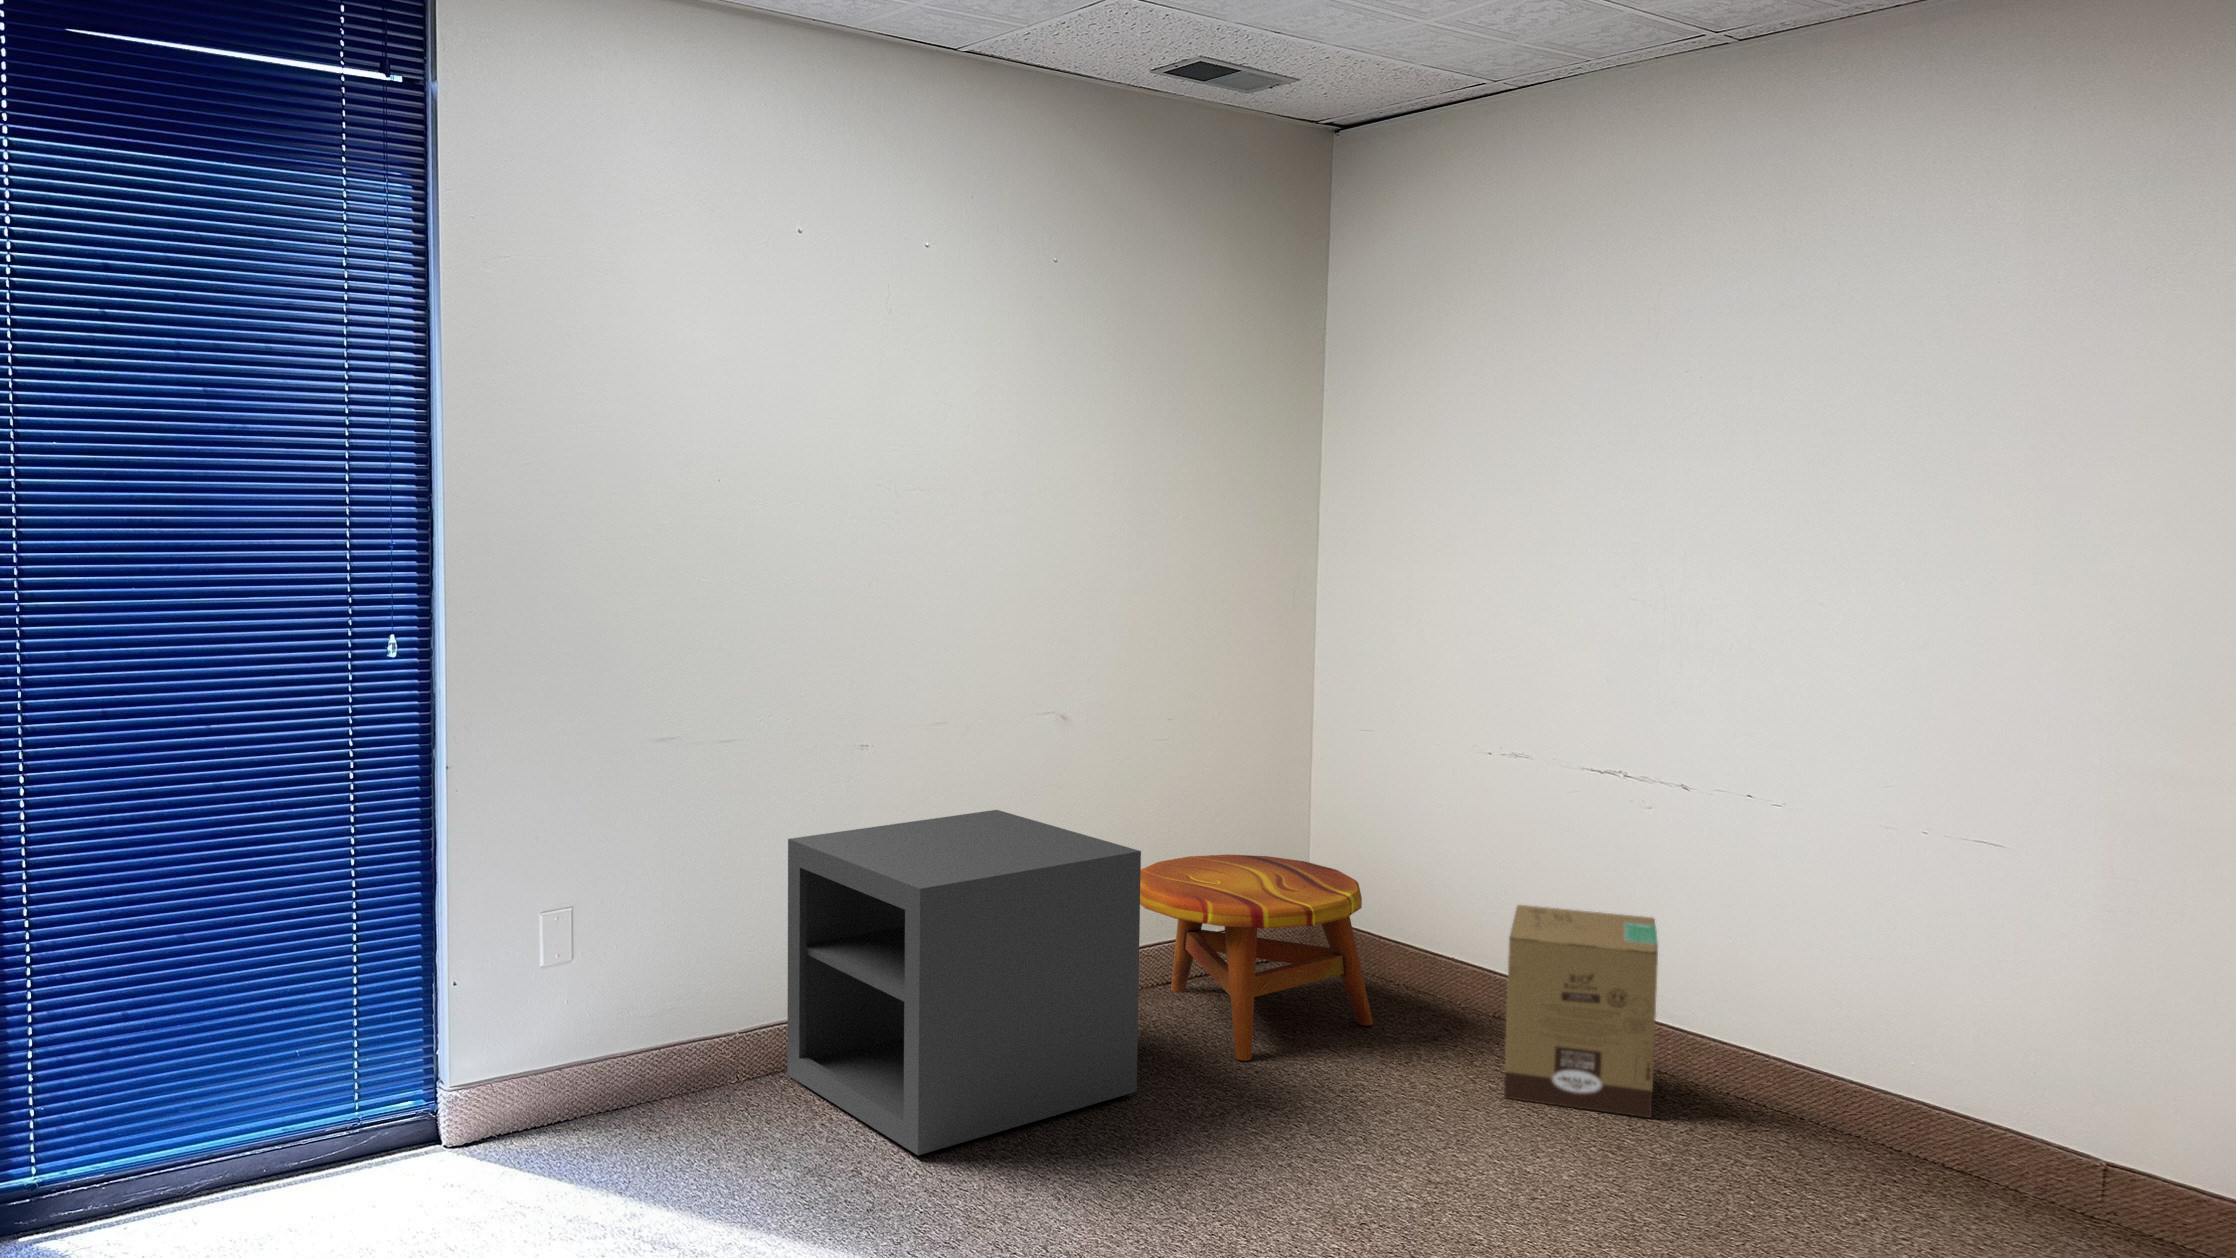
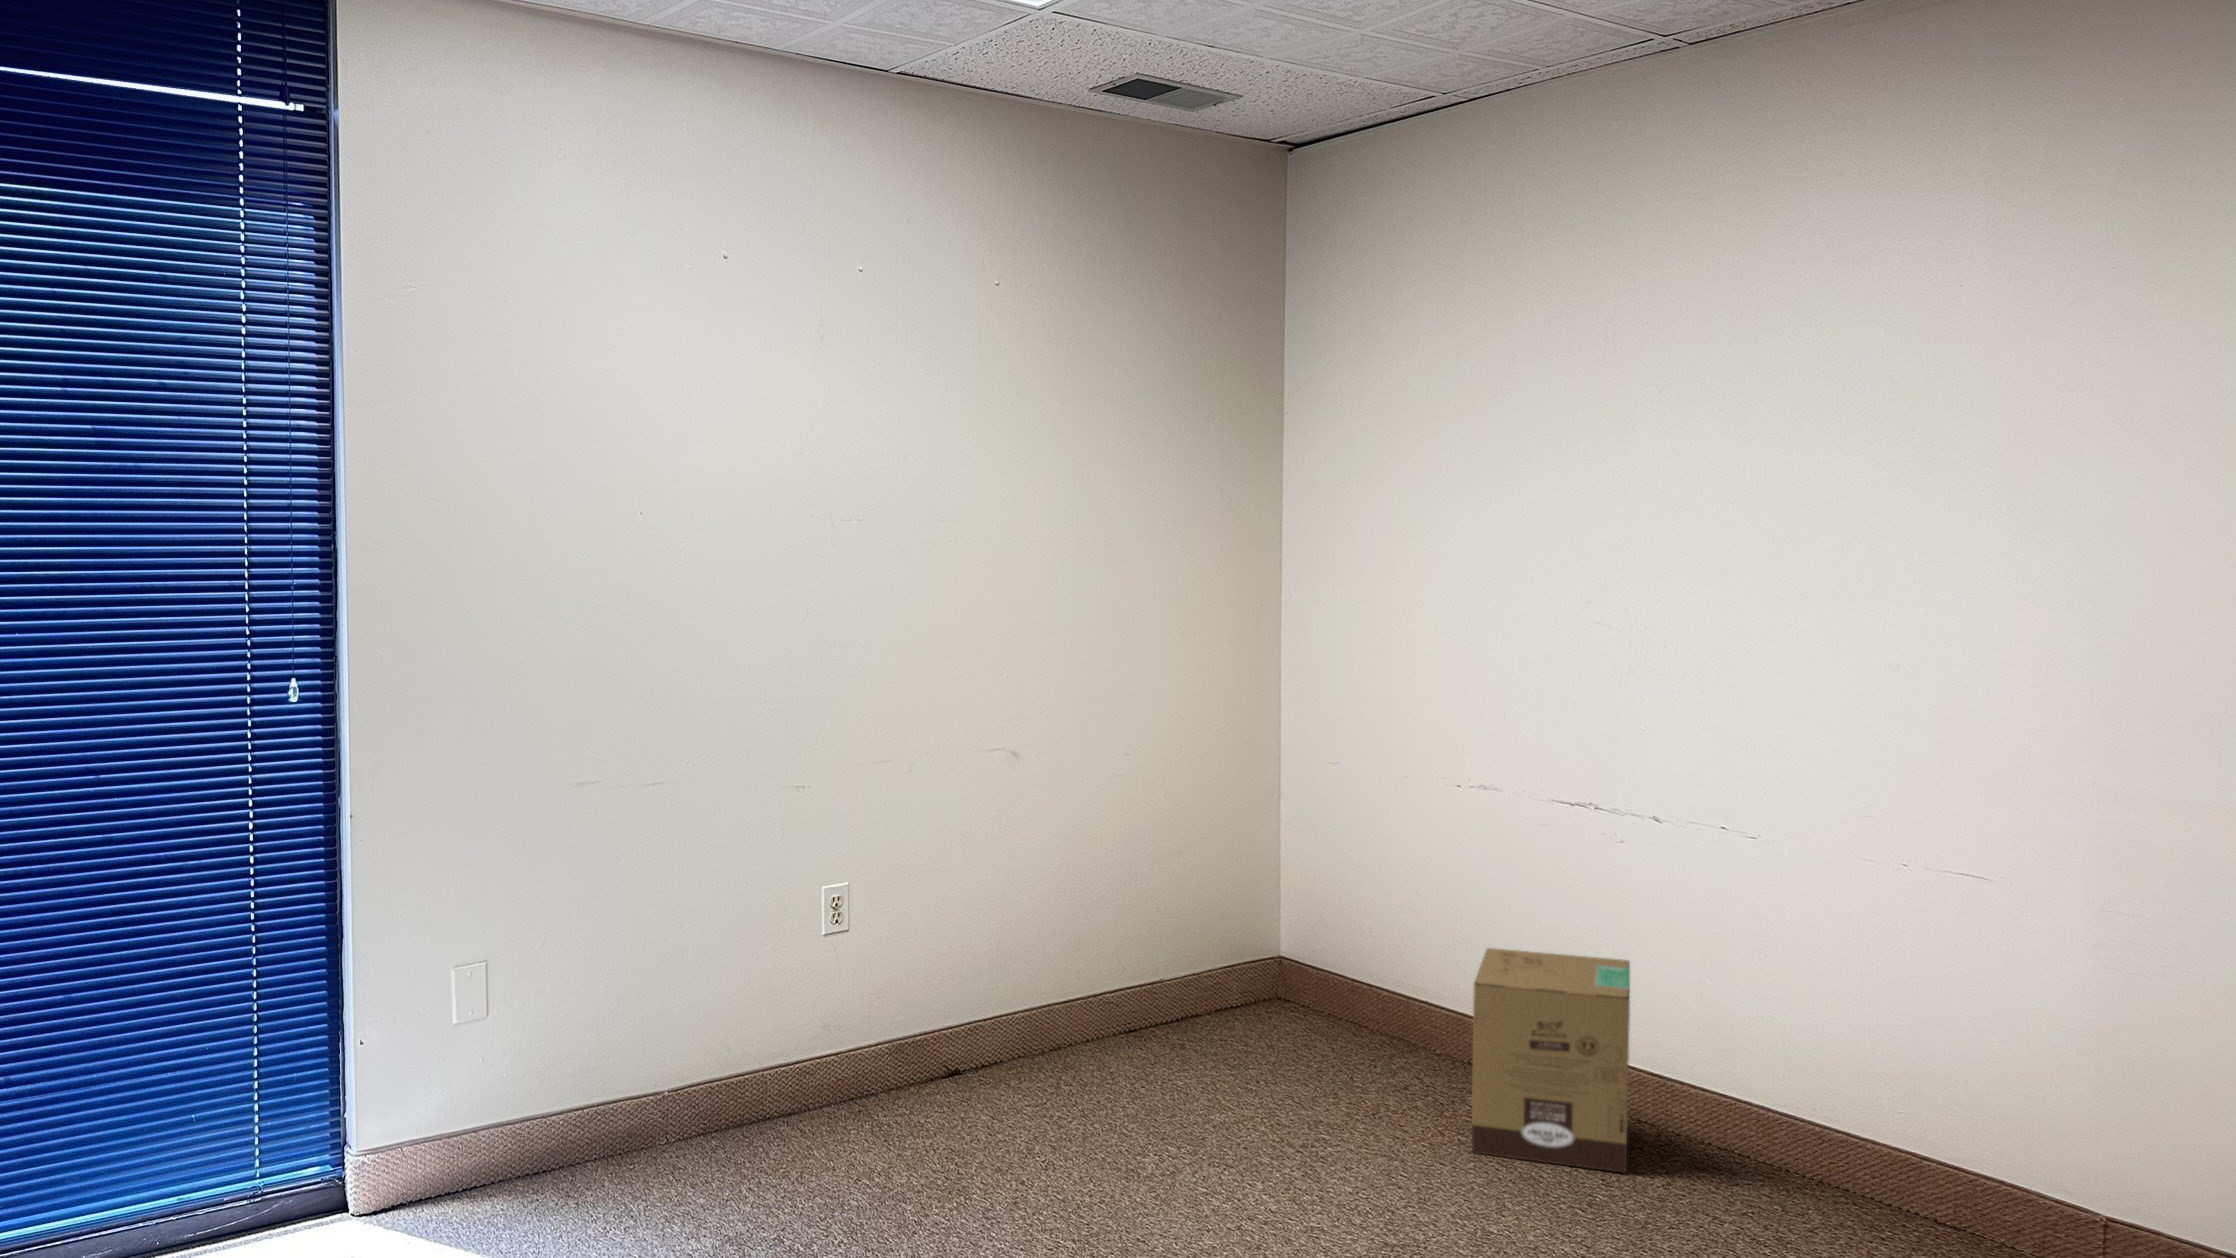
storage cabinet: present [787,810,1141,1155] -> none [720,854,1085,1220]
side table: present [1140,854,1373,1061] -> none [1088,898,1342,1115]

